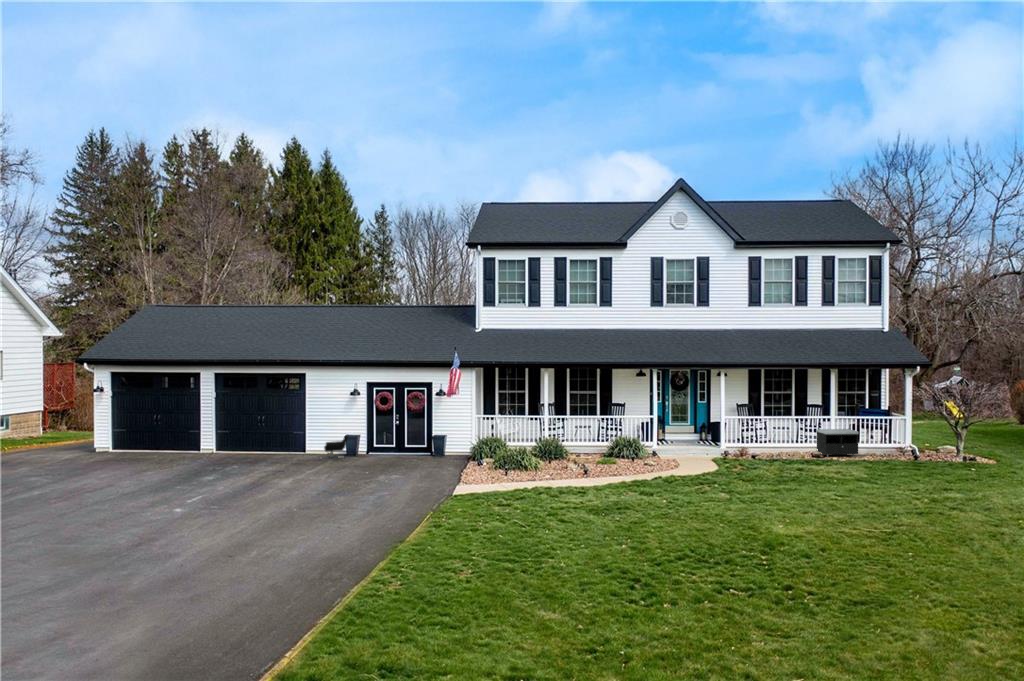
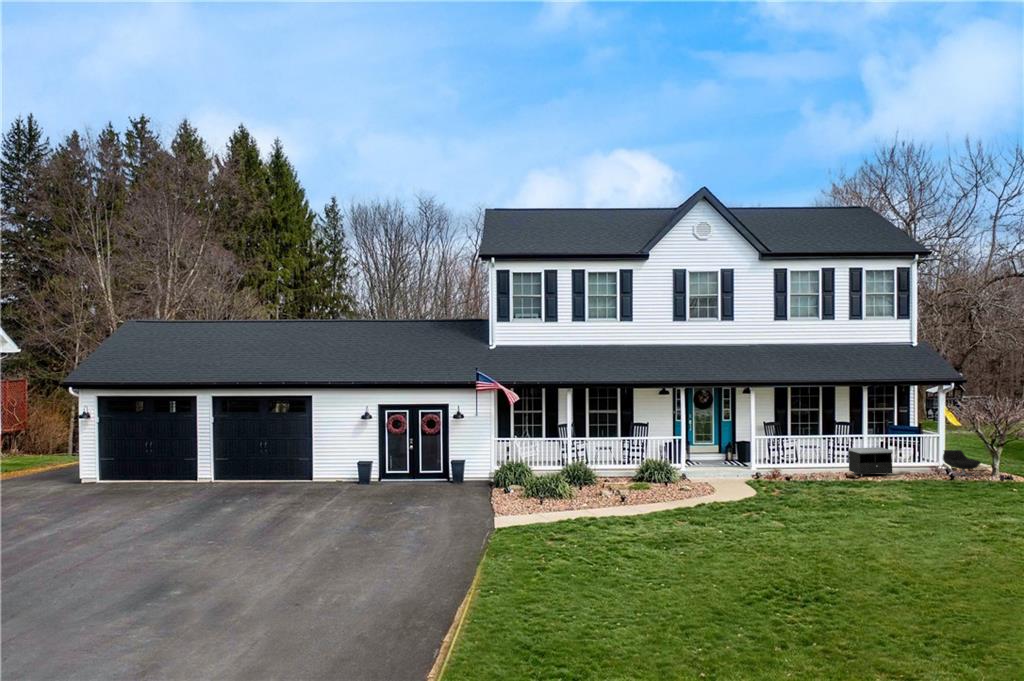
lounge chair: present [324,435,348,458] -> present [943,450,981,475]

